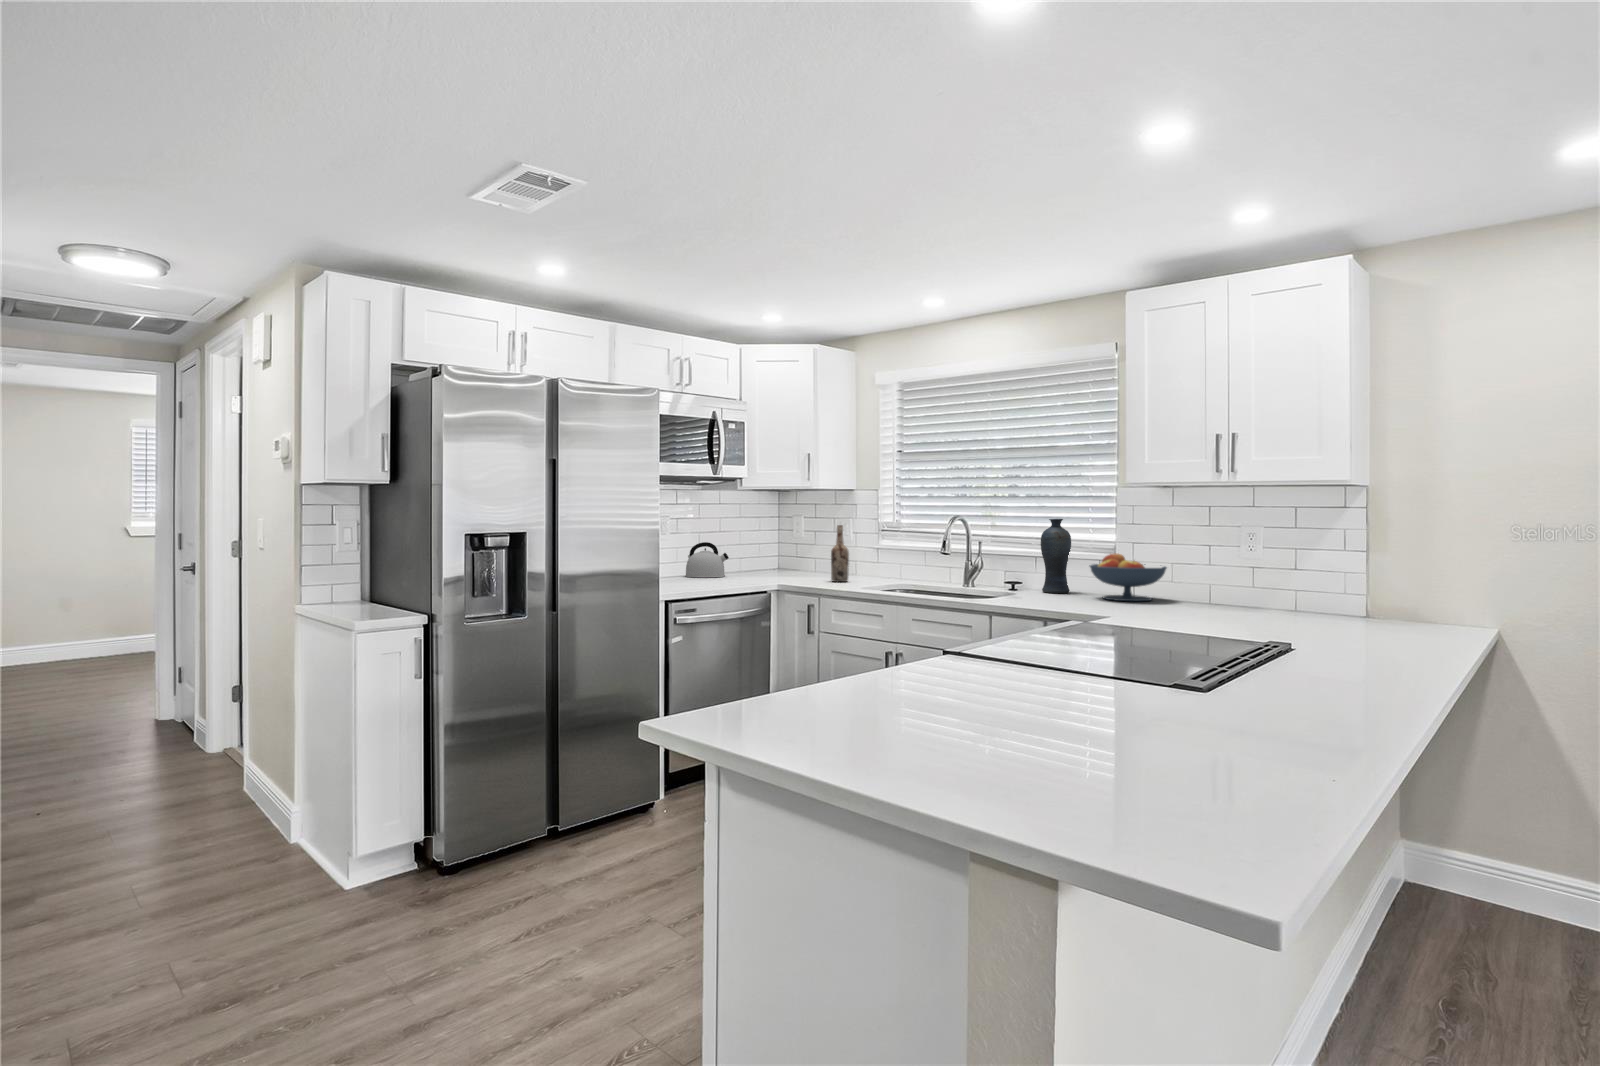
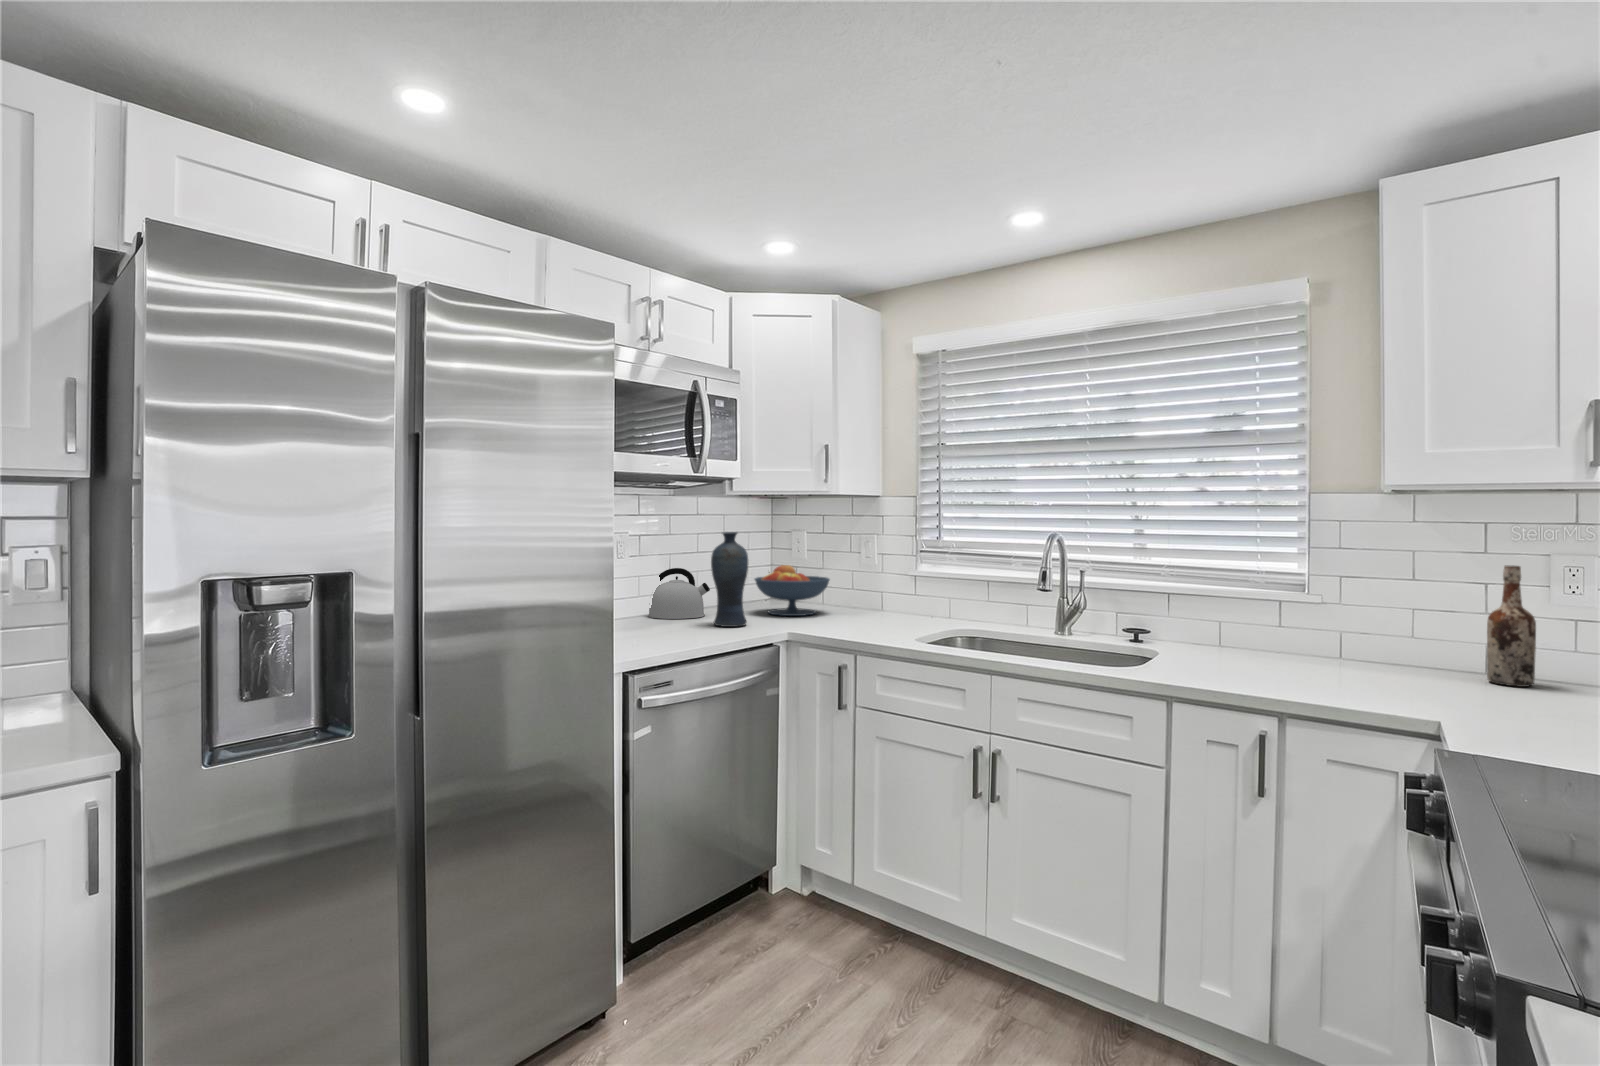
vase: present [1041,519,1071,593] -> present [711,532,748,627]
wine bottle: present [831,525,849,582] -> present [1487,566,1536,687]
fruit bowl: present [1089,554,1167,601] -> present [755,565,830,616]

